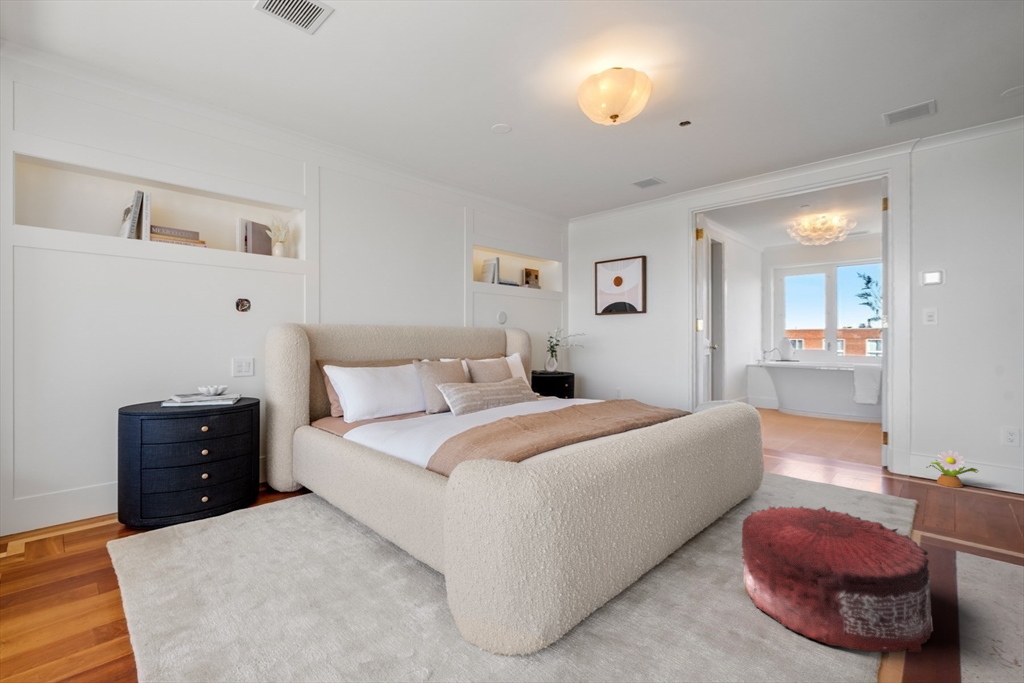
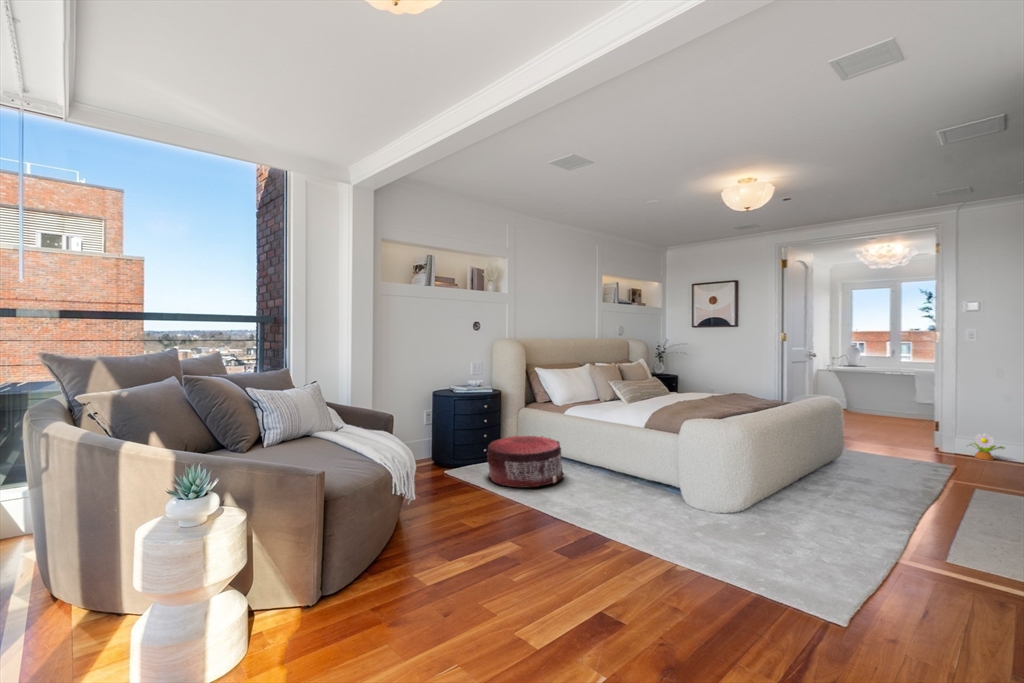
pouf: present [742,506,933,652] -> present [487,436,564,487]

